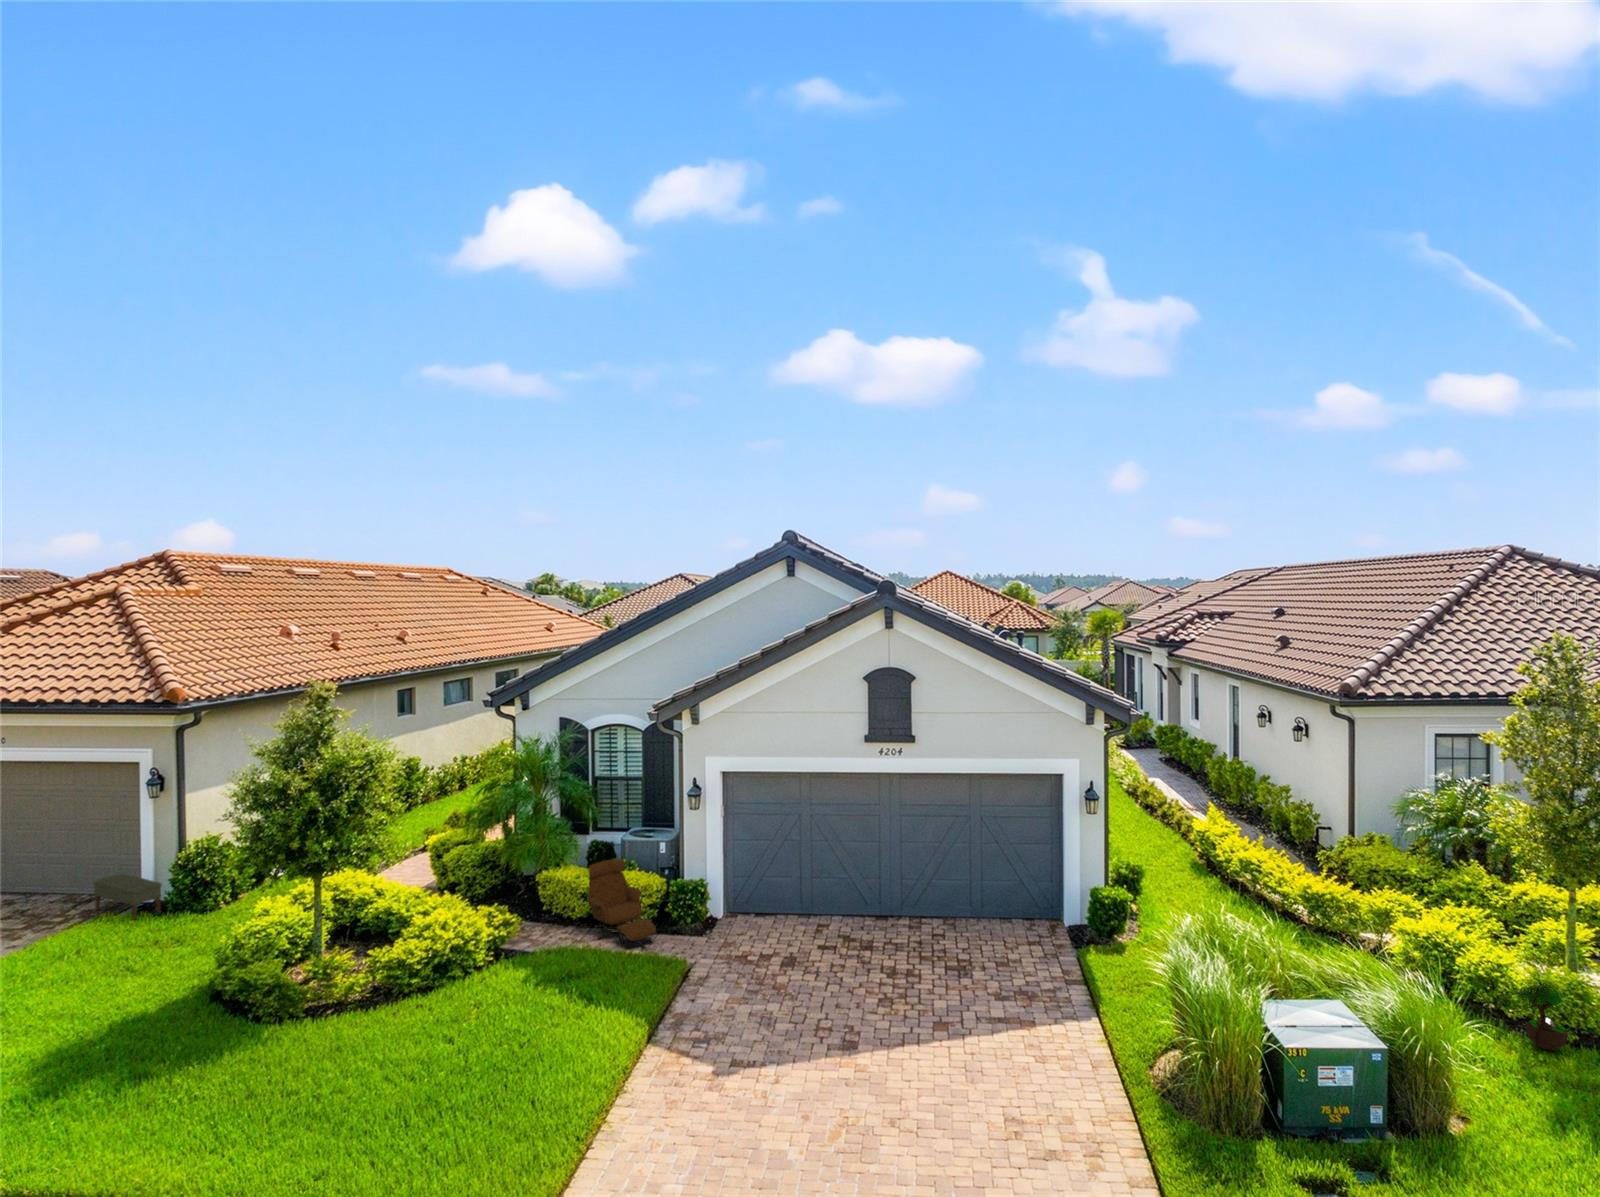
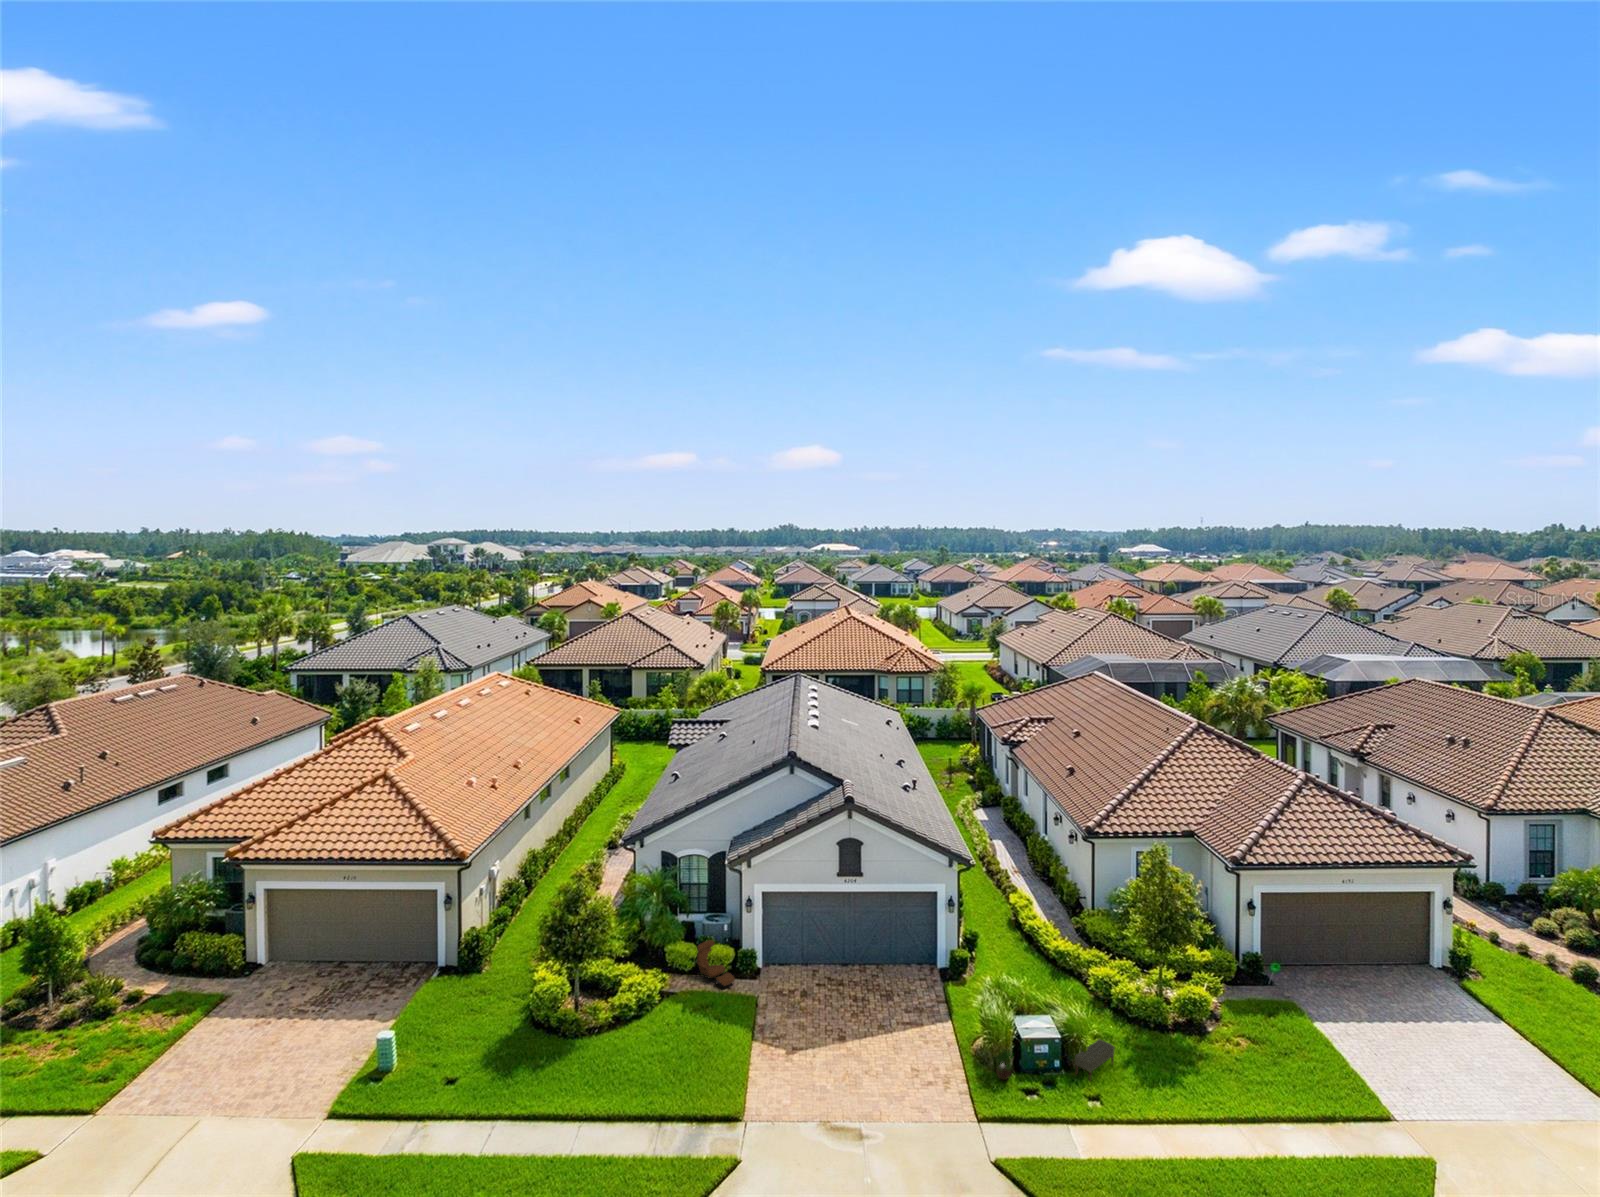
bench: present [93,874,161,920] -> present [1075,1039,1115,1081]
potted tree: present [1516,974,1567,1050] -> present [996,1050,1012,1080]

